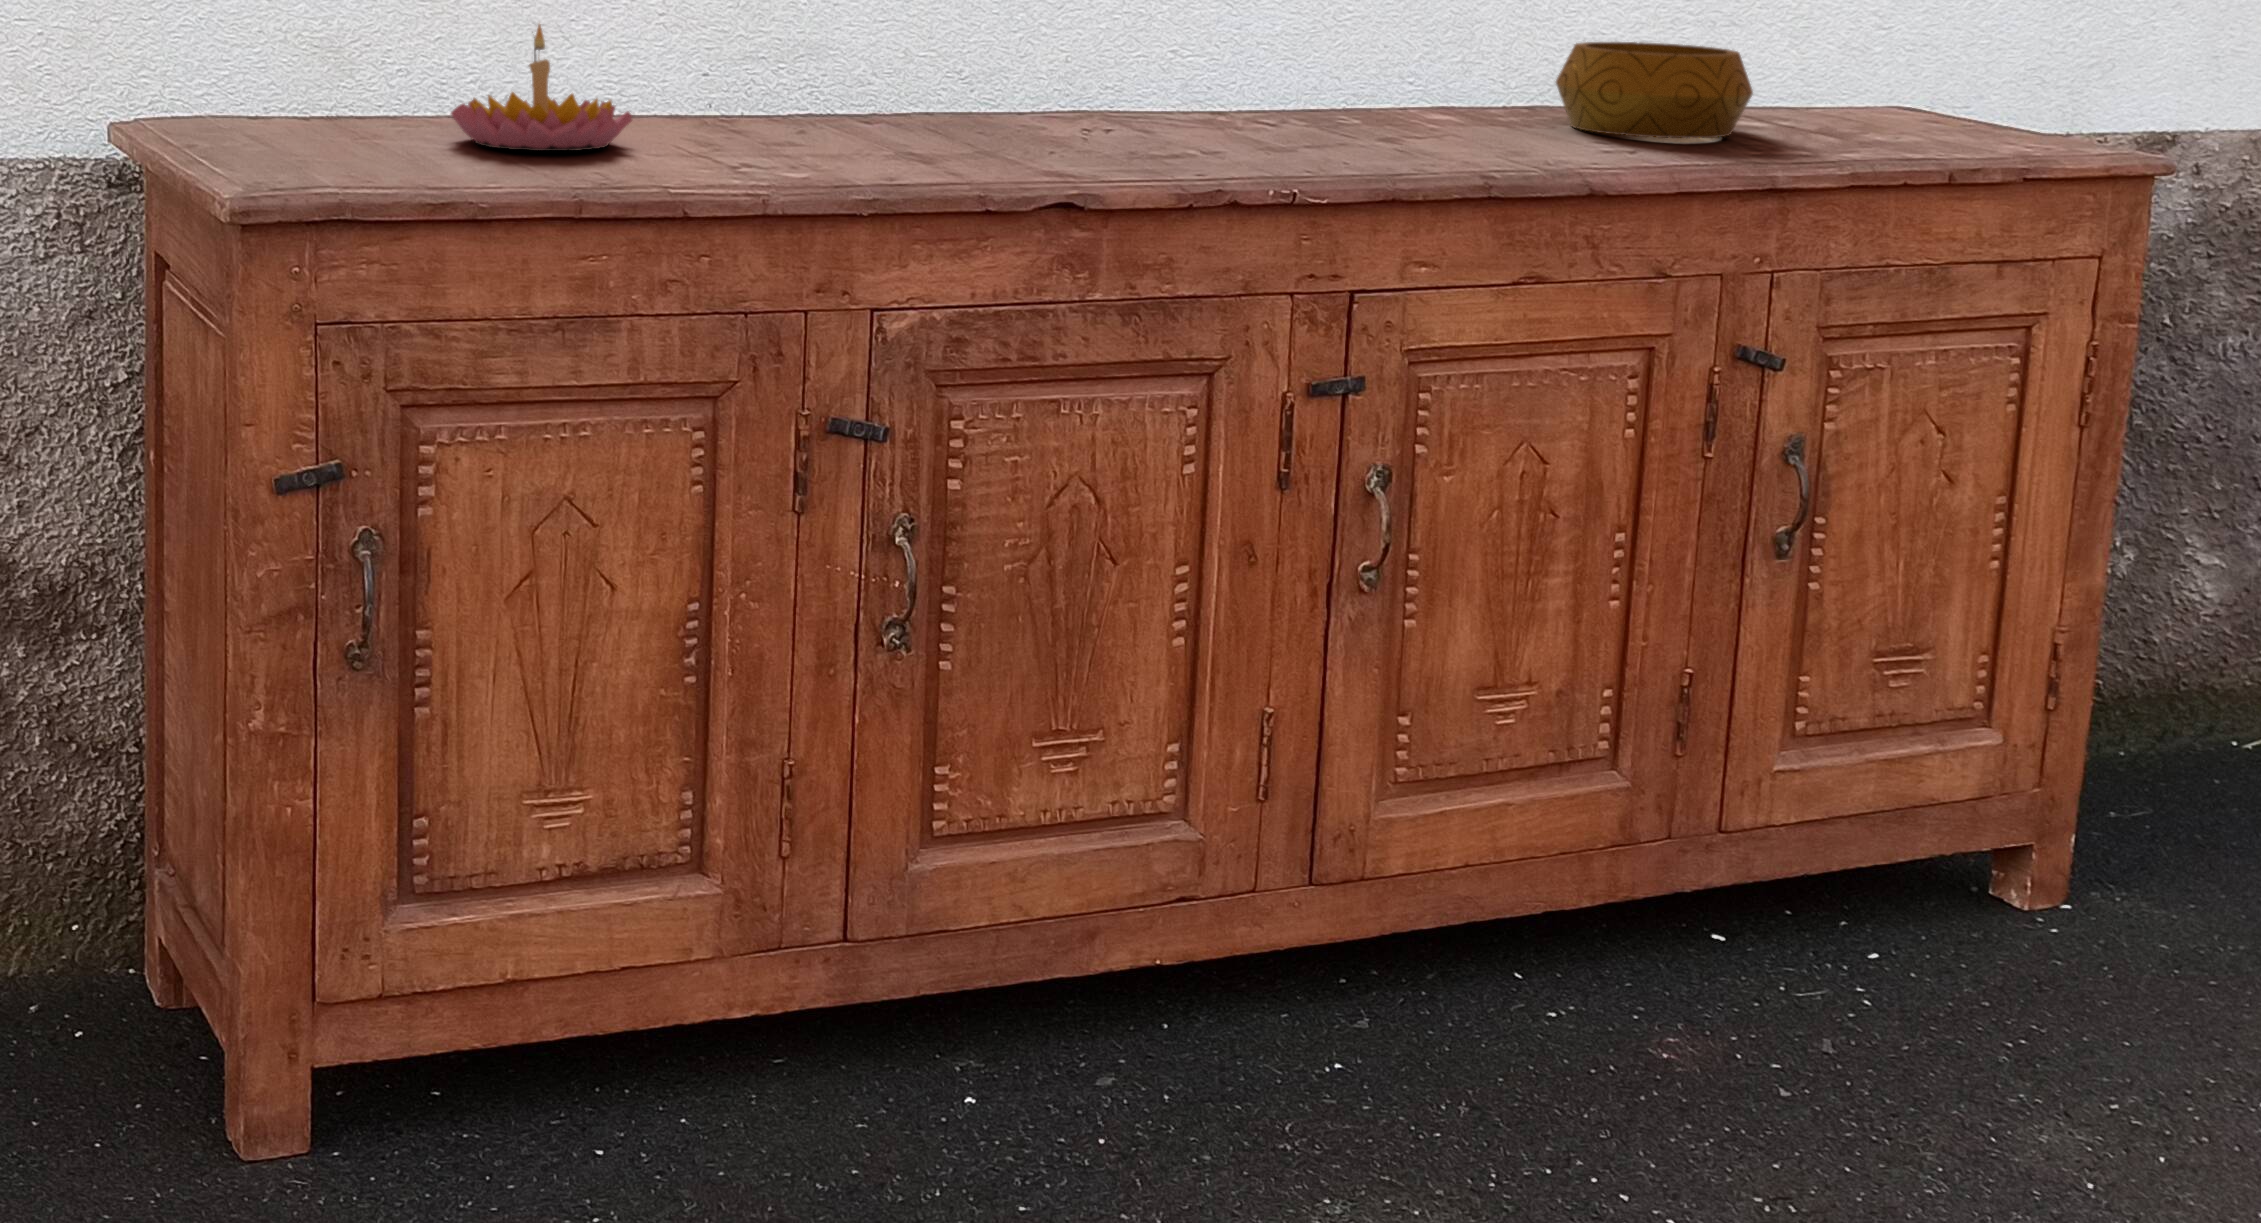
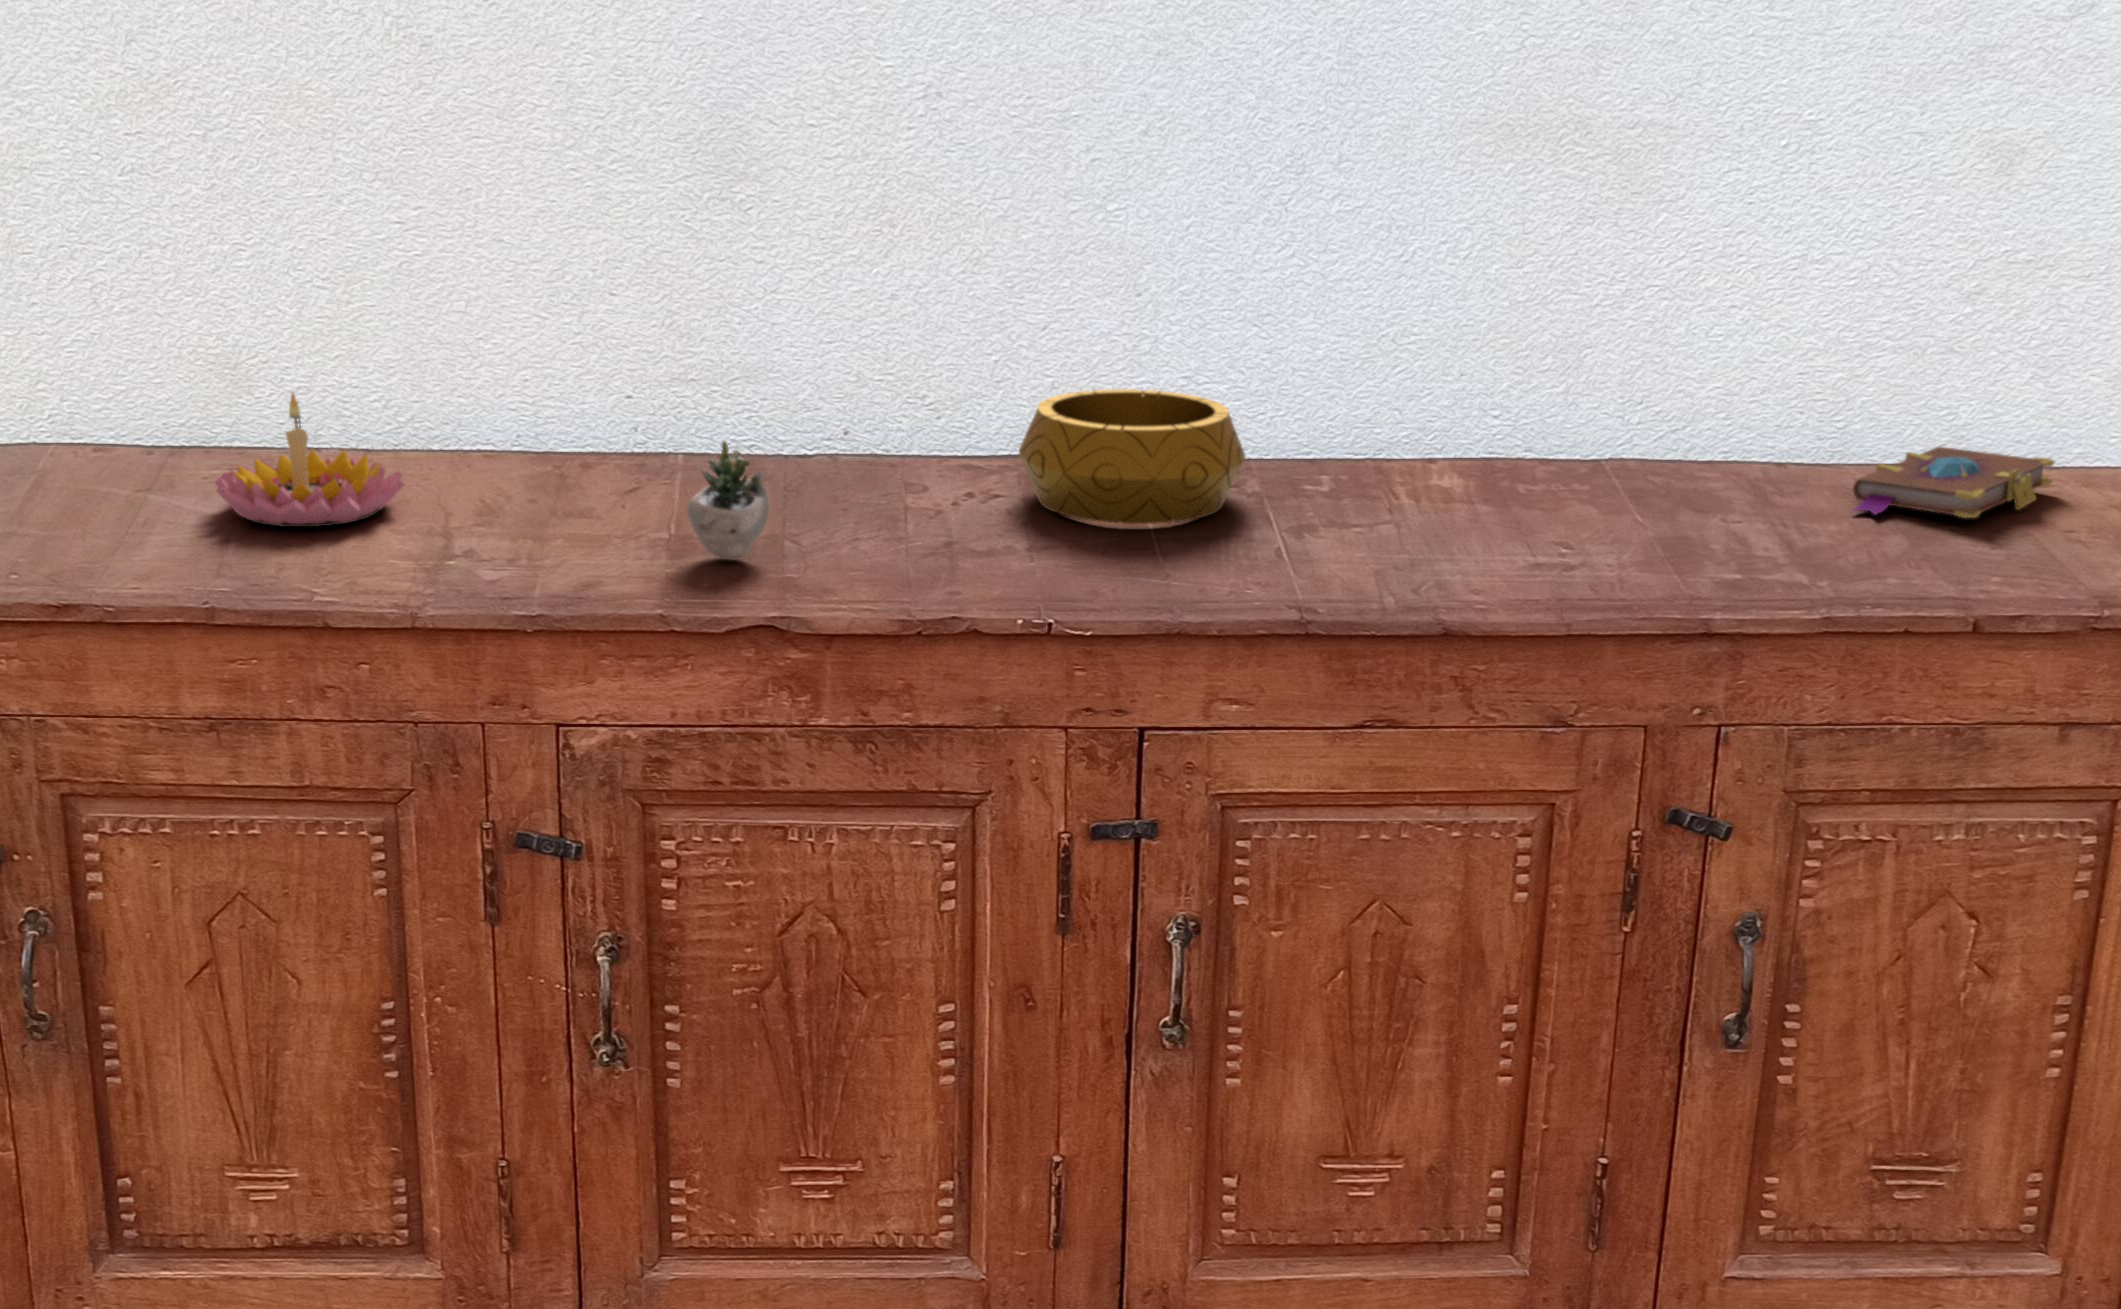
succulent plant: none [947,39,1087,160] -> present [687,431,848,560]
decorative bowl: present [1556,42,1753,138] -> present [1019,389,1245,524]
book: none [1767,78,1899,119] -> present [1853,447,2054,518]

